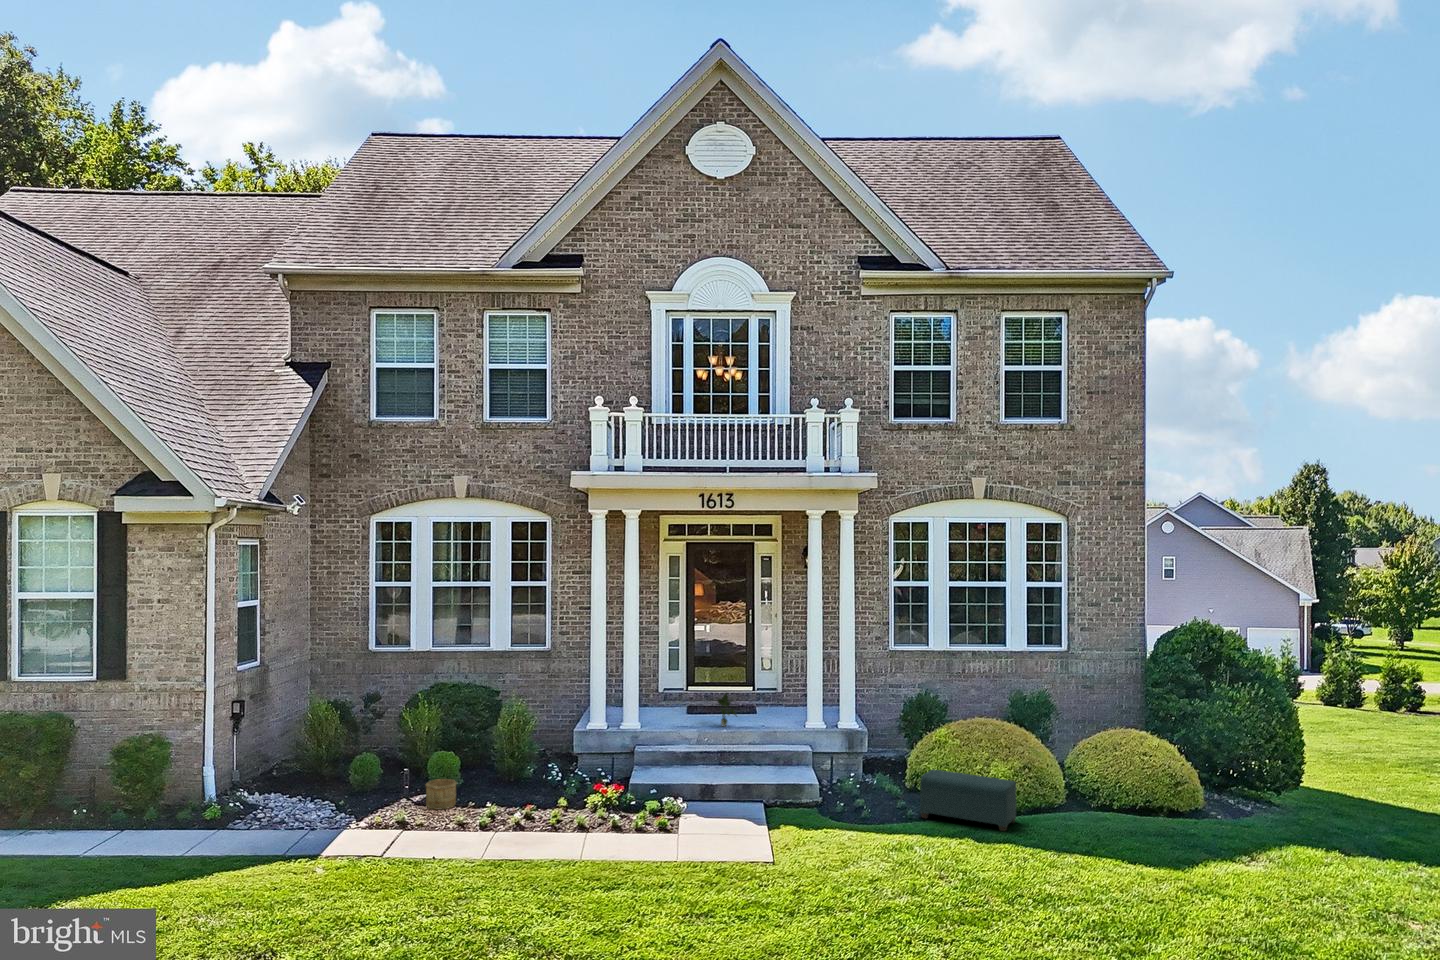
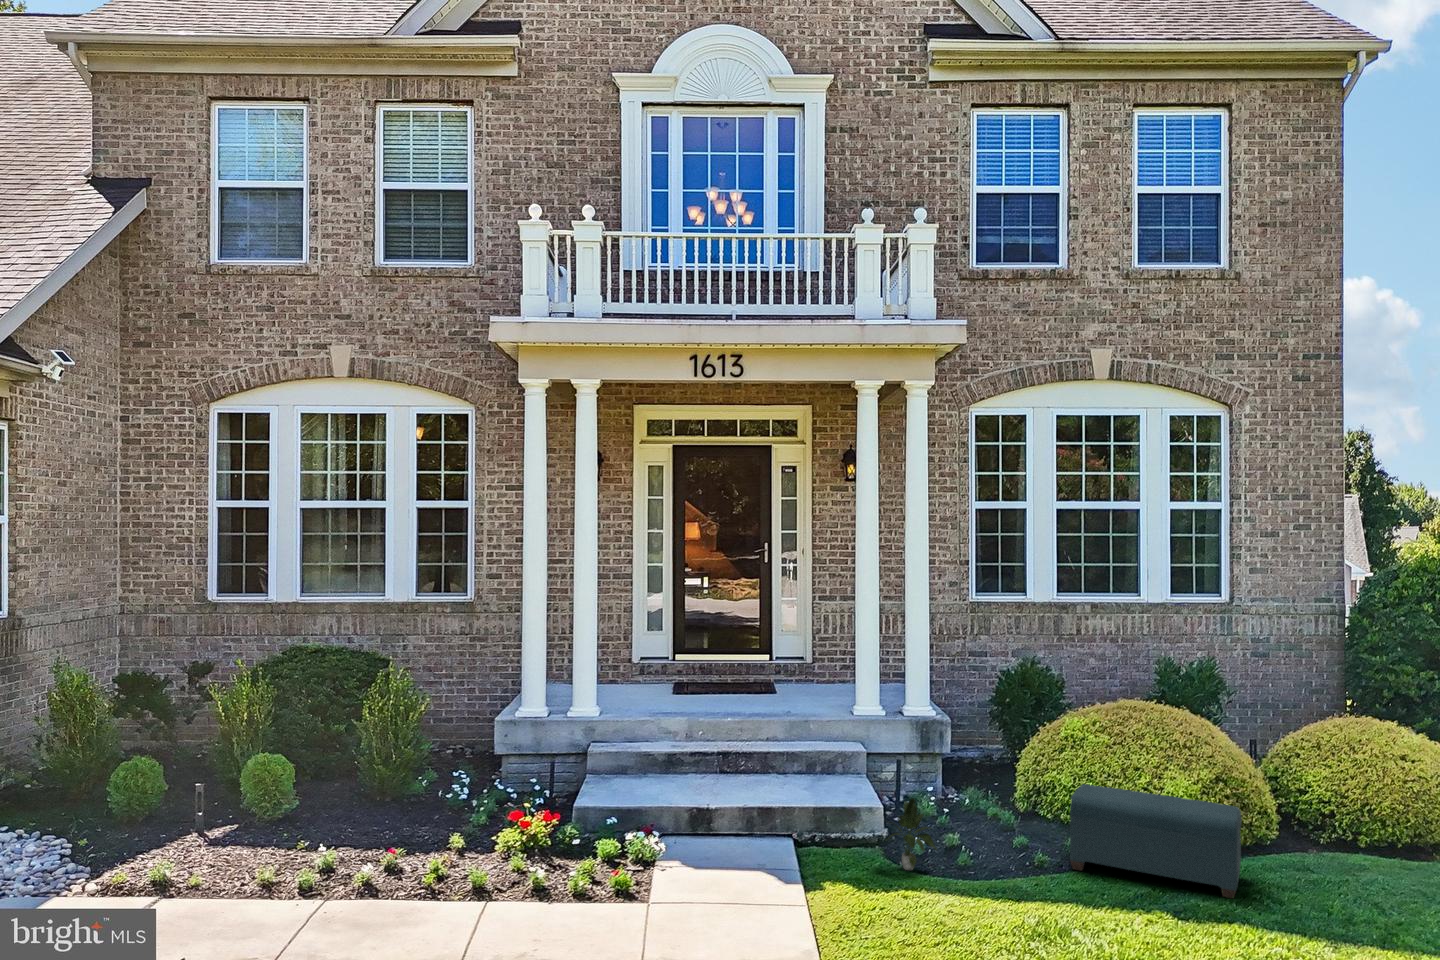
potted plant: present [718,693,736,726] -> present [889,798,937,870]
wooden bucket: present [426,779,457,810] -> none [219,800,276,856]

